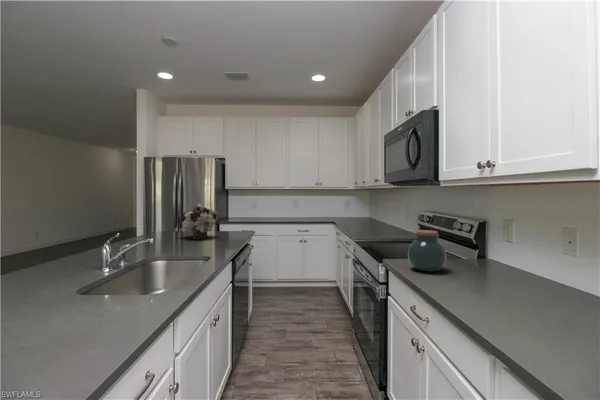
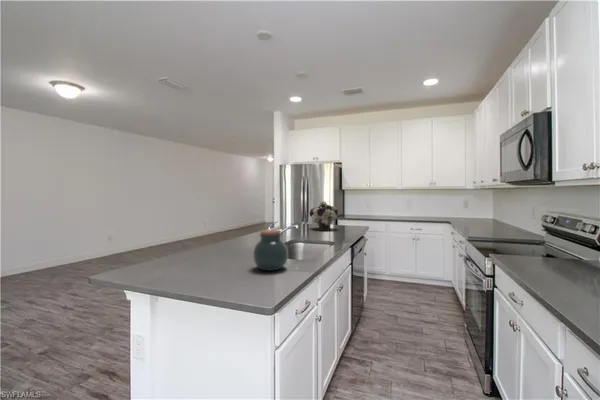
jar: present [408,230,446,271] -> present [253,230,288,271]

